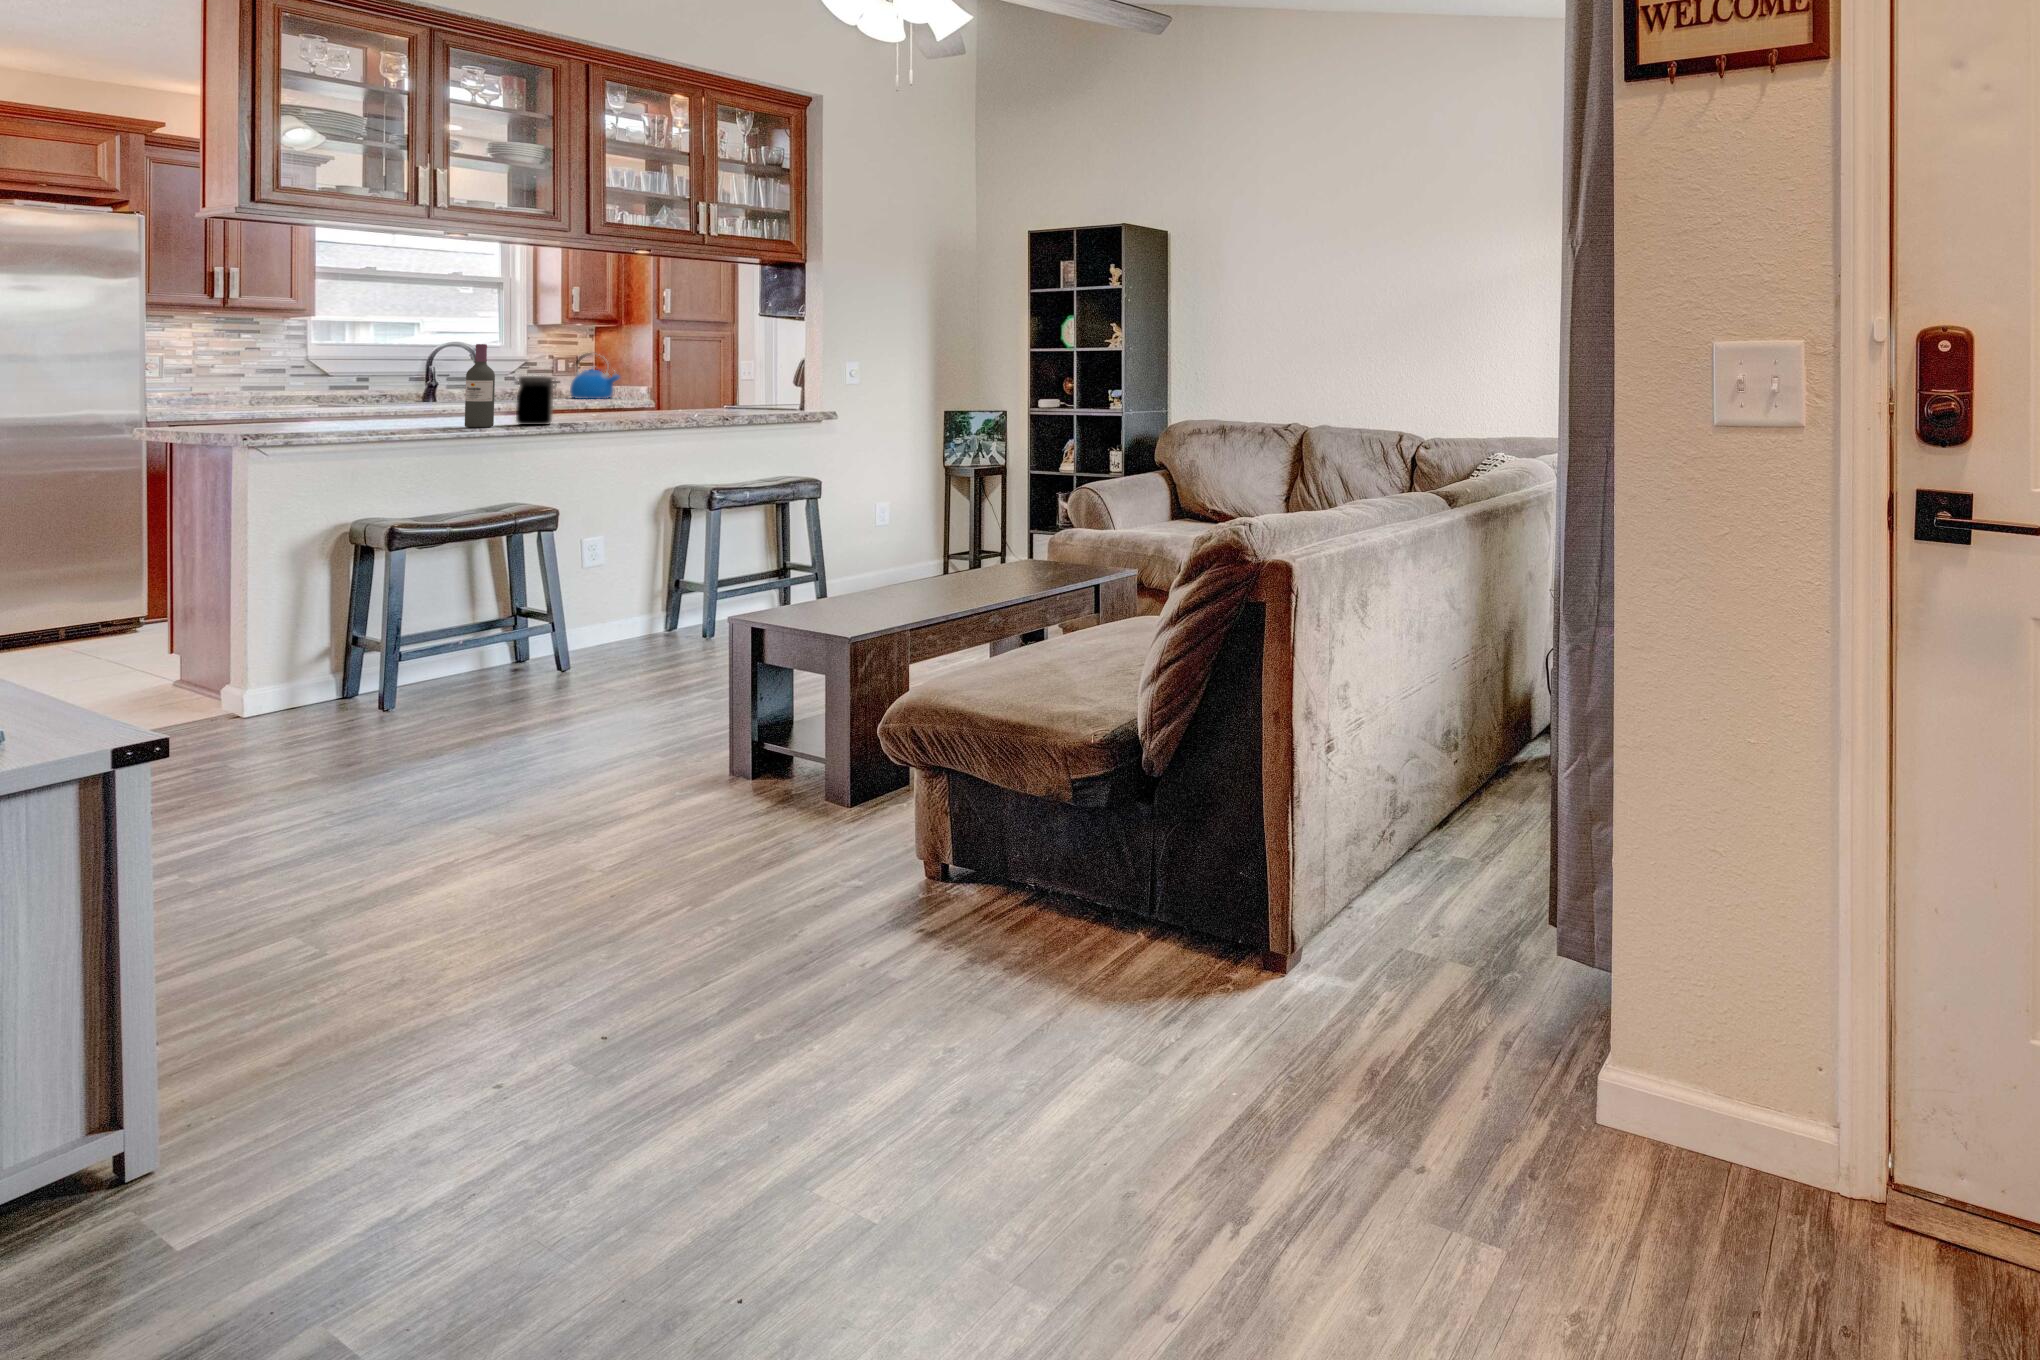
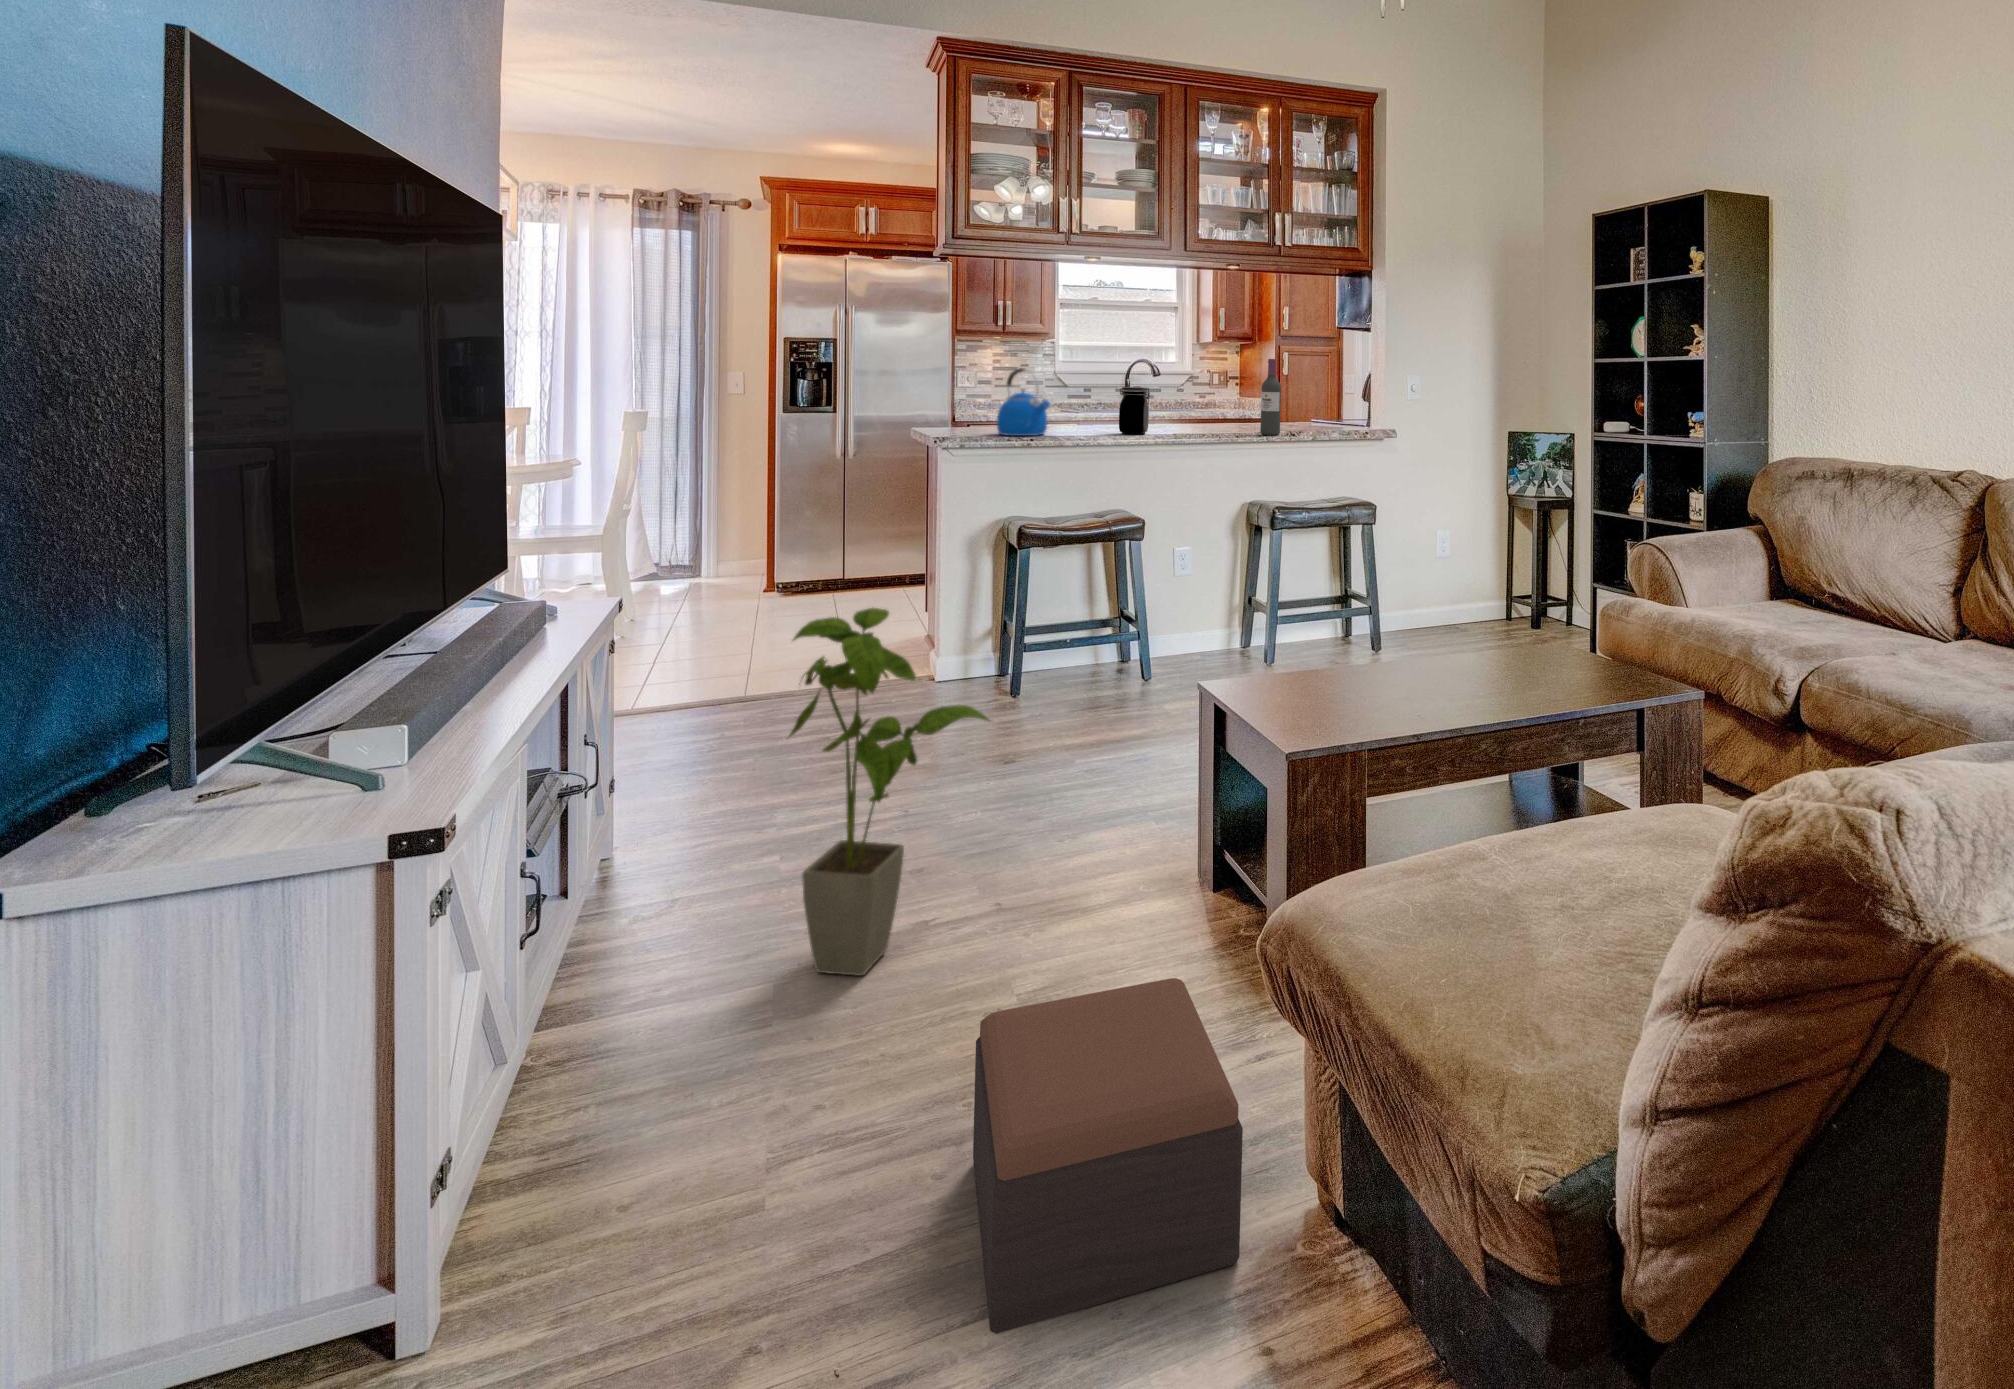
wine bottle: present [465,344,495,428] -> present [1260,359,1281,435]
kettle: present [570,354,620,399] -> present [997,368,1050,436]
house plant: none [346,570,567,890] -> present [789,608,990,976]
footstool: none [657,769,889,956] -> present [973,978,1243,1334]

